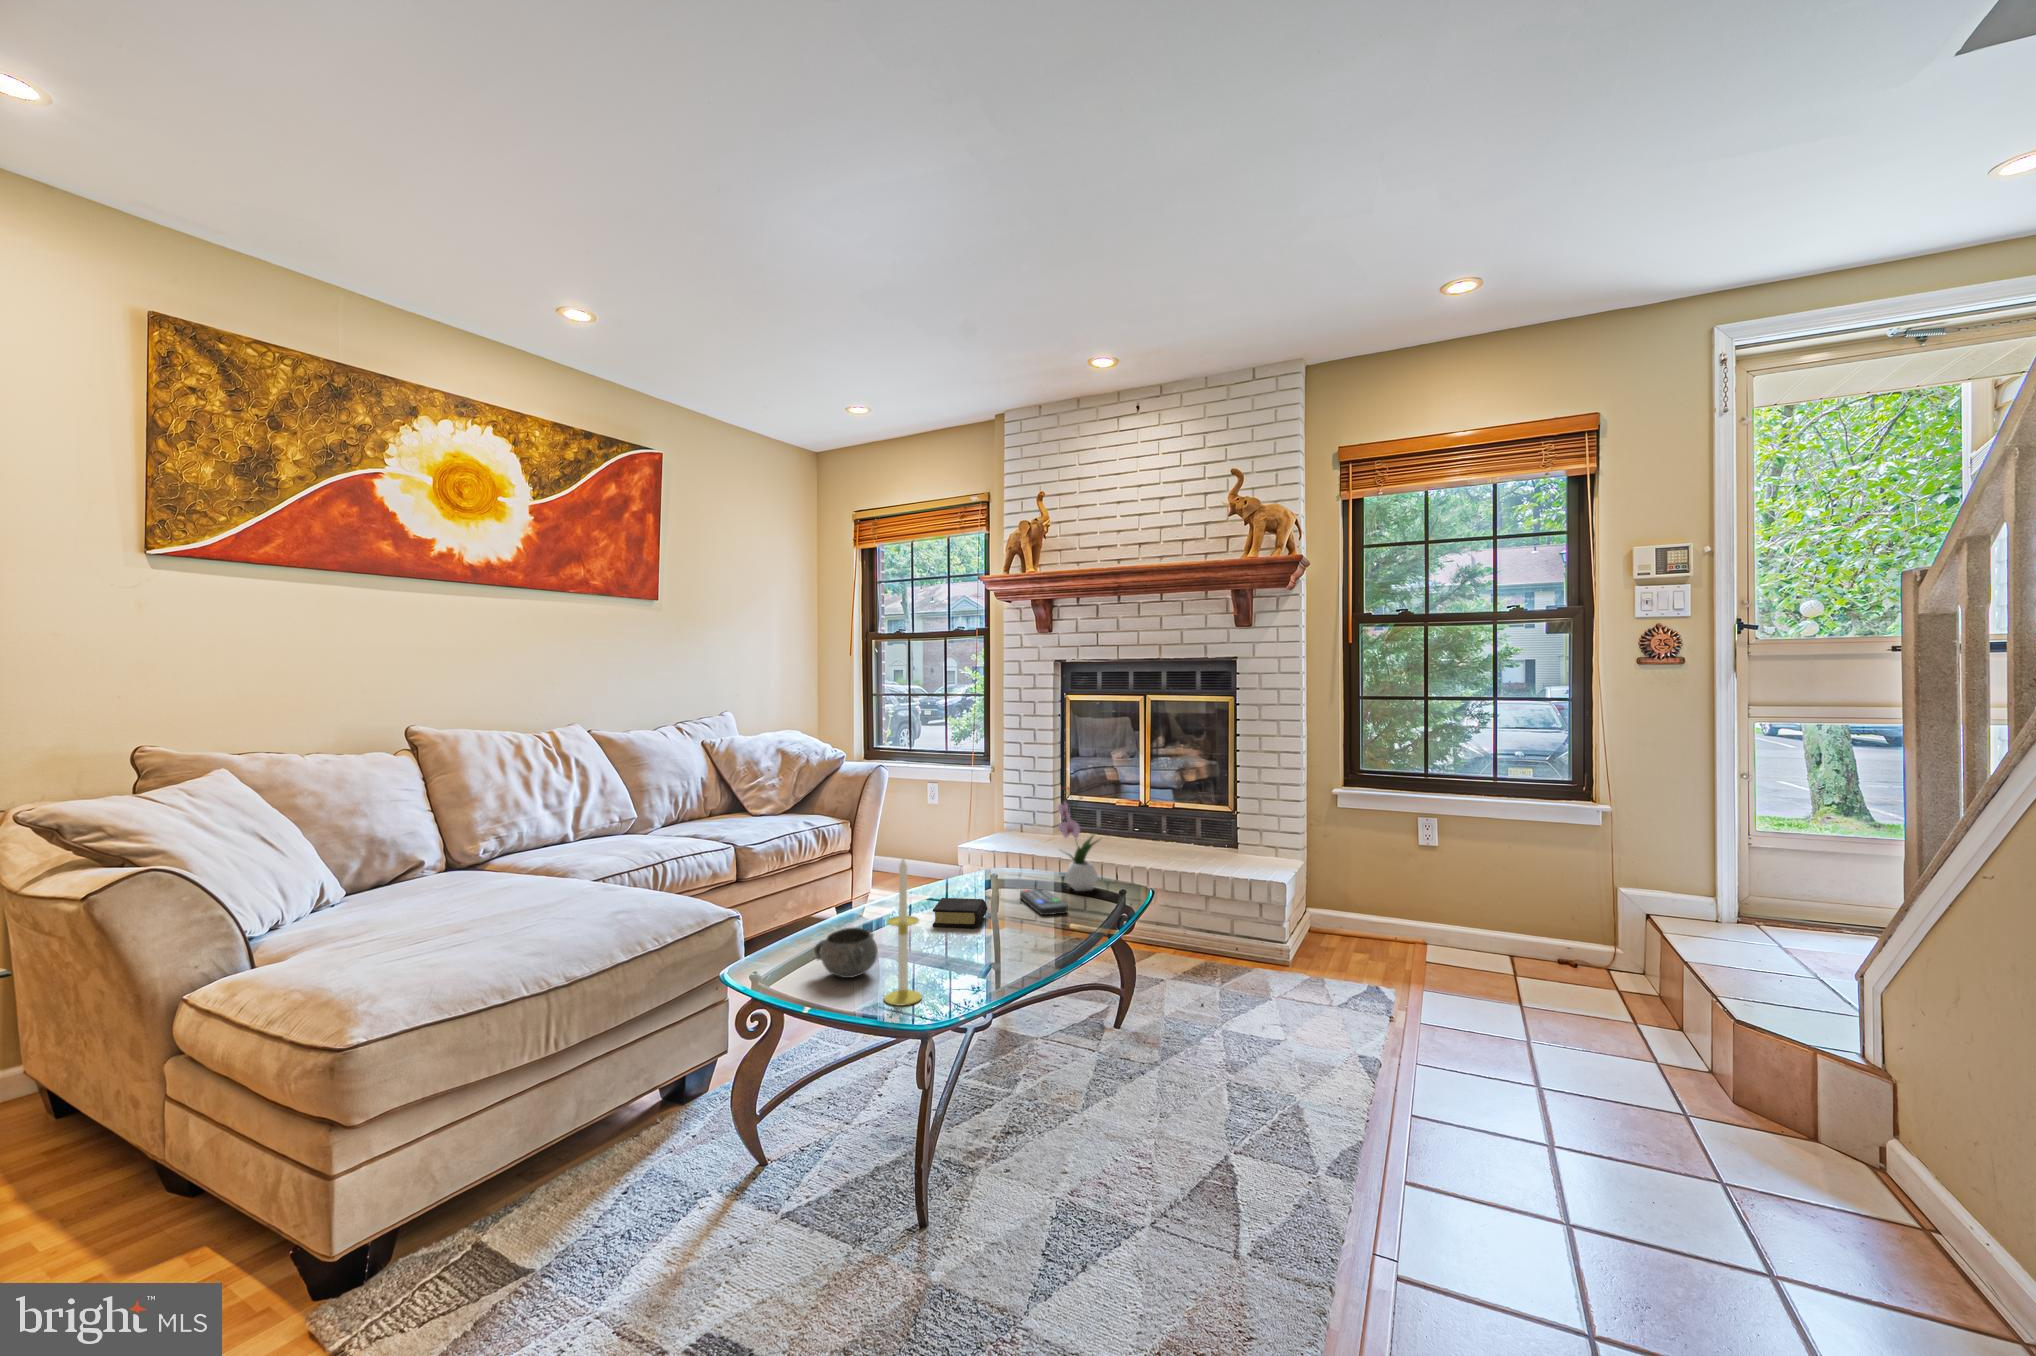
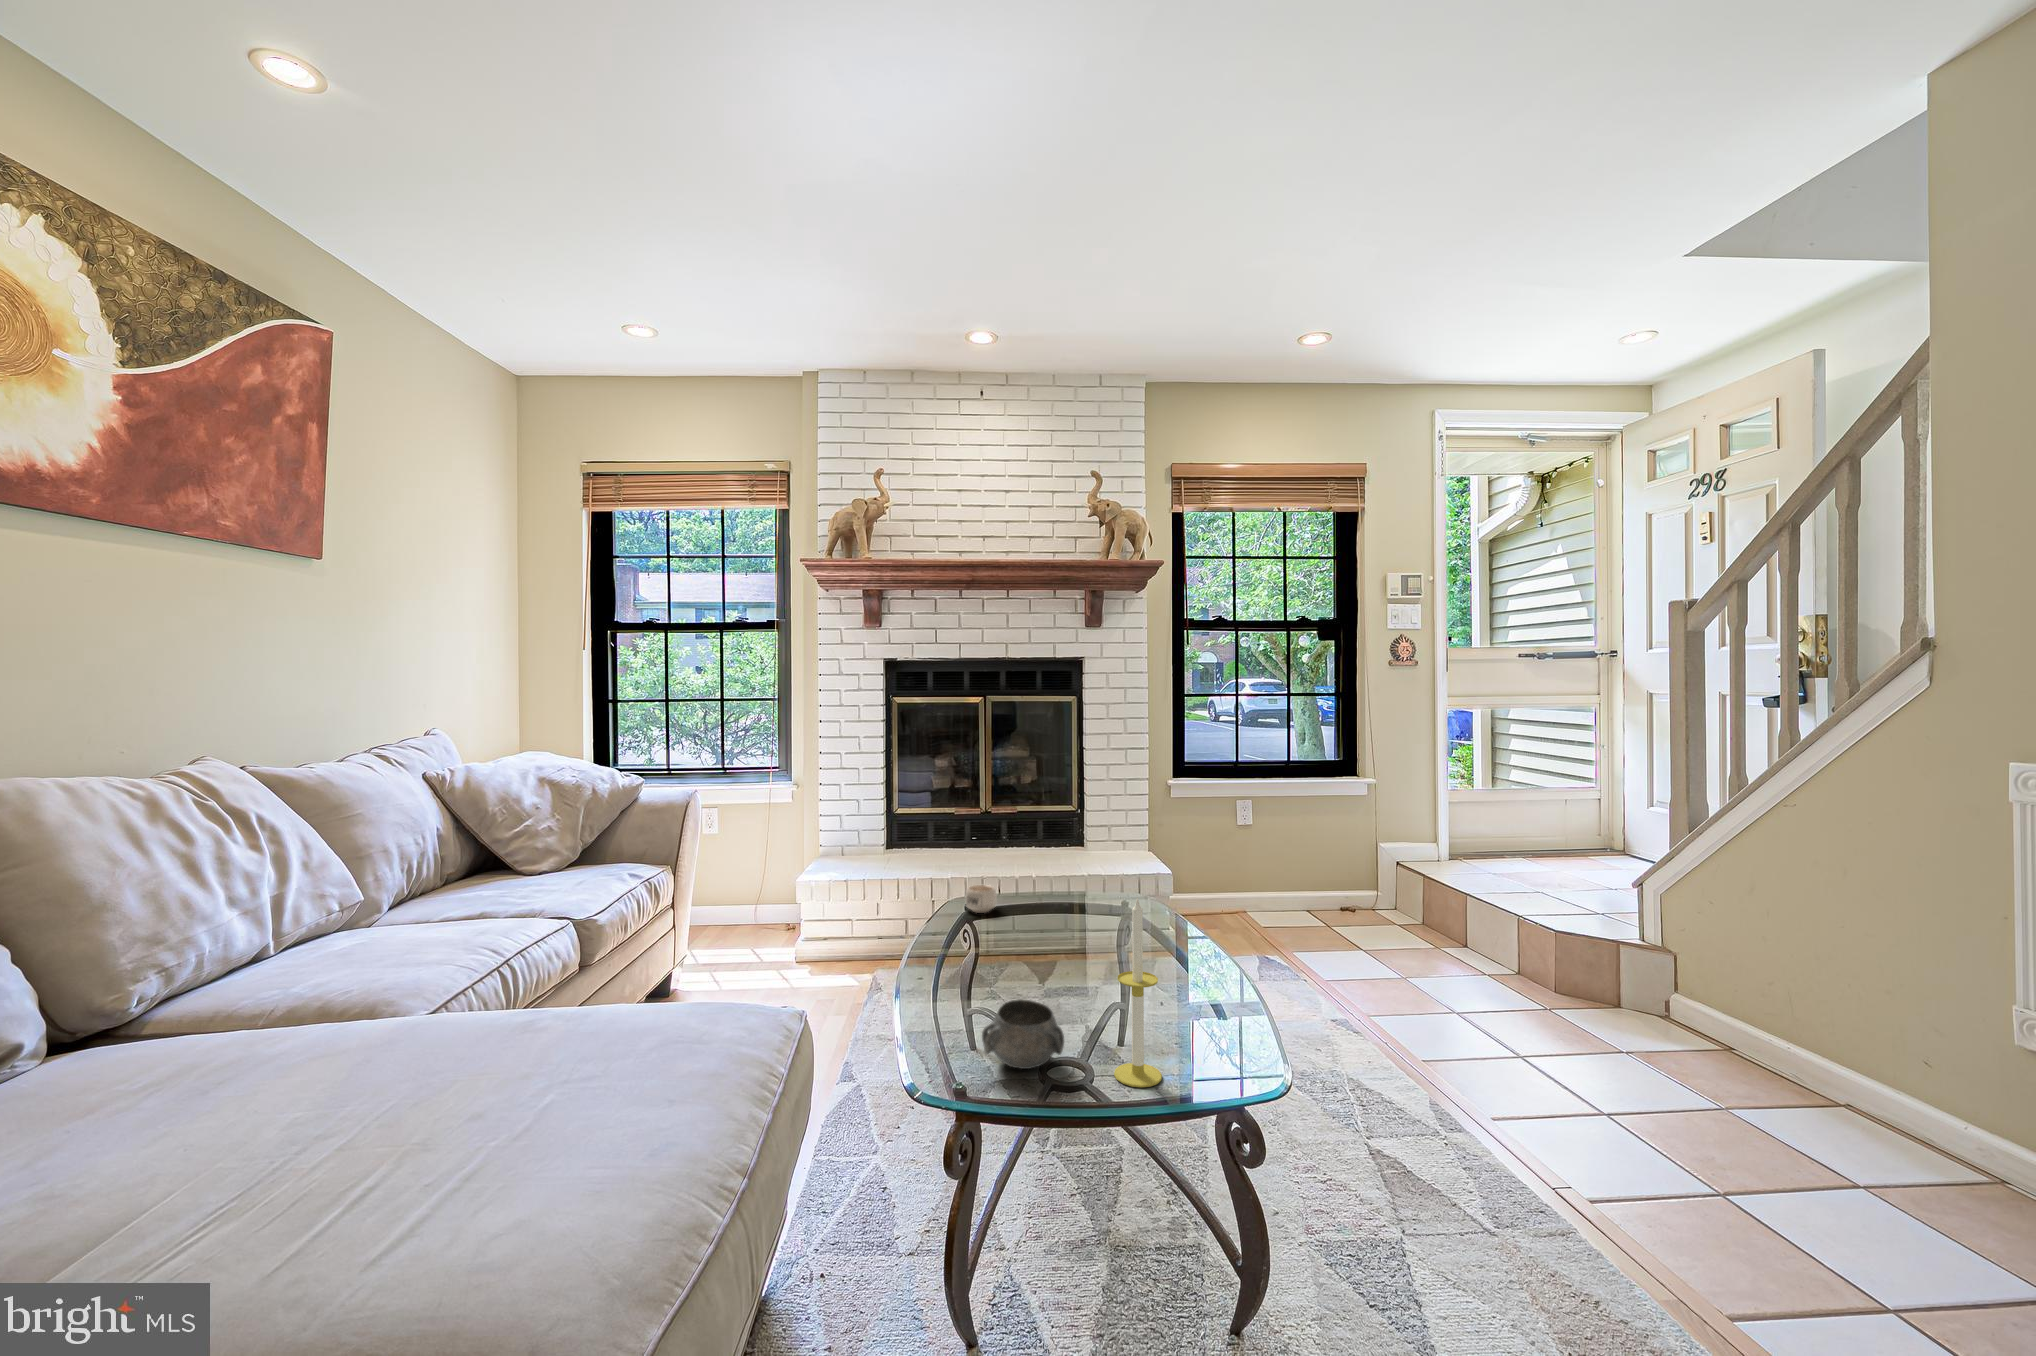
flower arrangement: present [1058,787,1098,891] -> none [1027,798,1077,912]
mug: none [1009,859,1040,883] -> present [966,885,997,913]
remote control: present [1020,889,1068,915] -> none [1016,915,1093,945]
book: present [933,898,988,928] -> none [974,937,1047,980]

